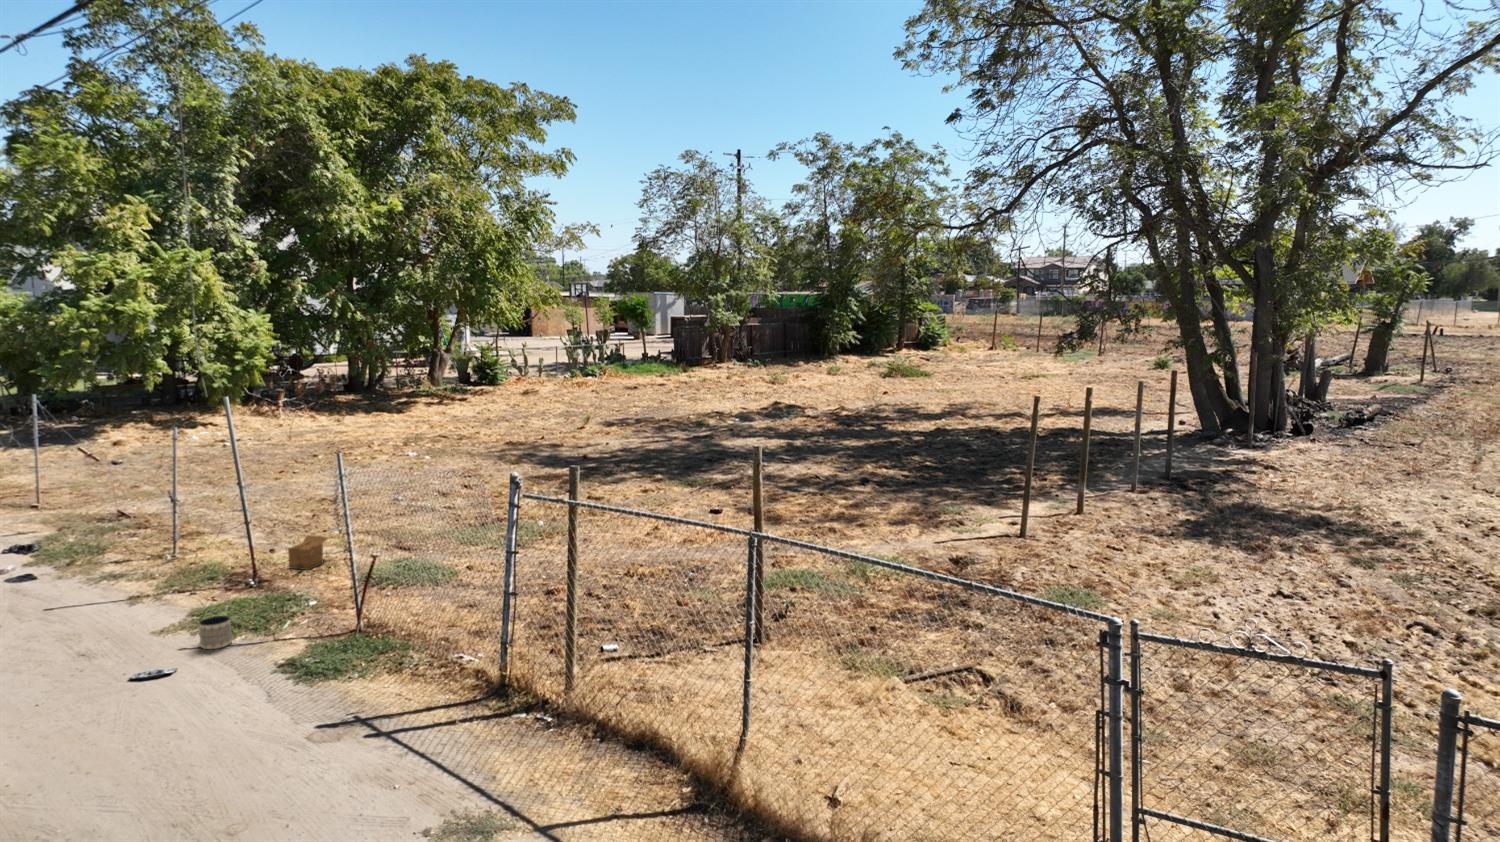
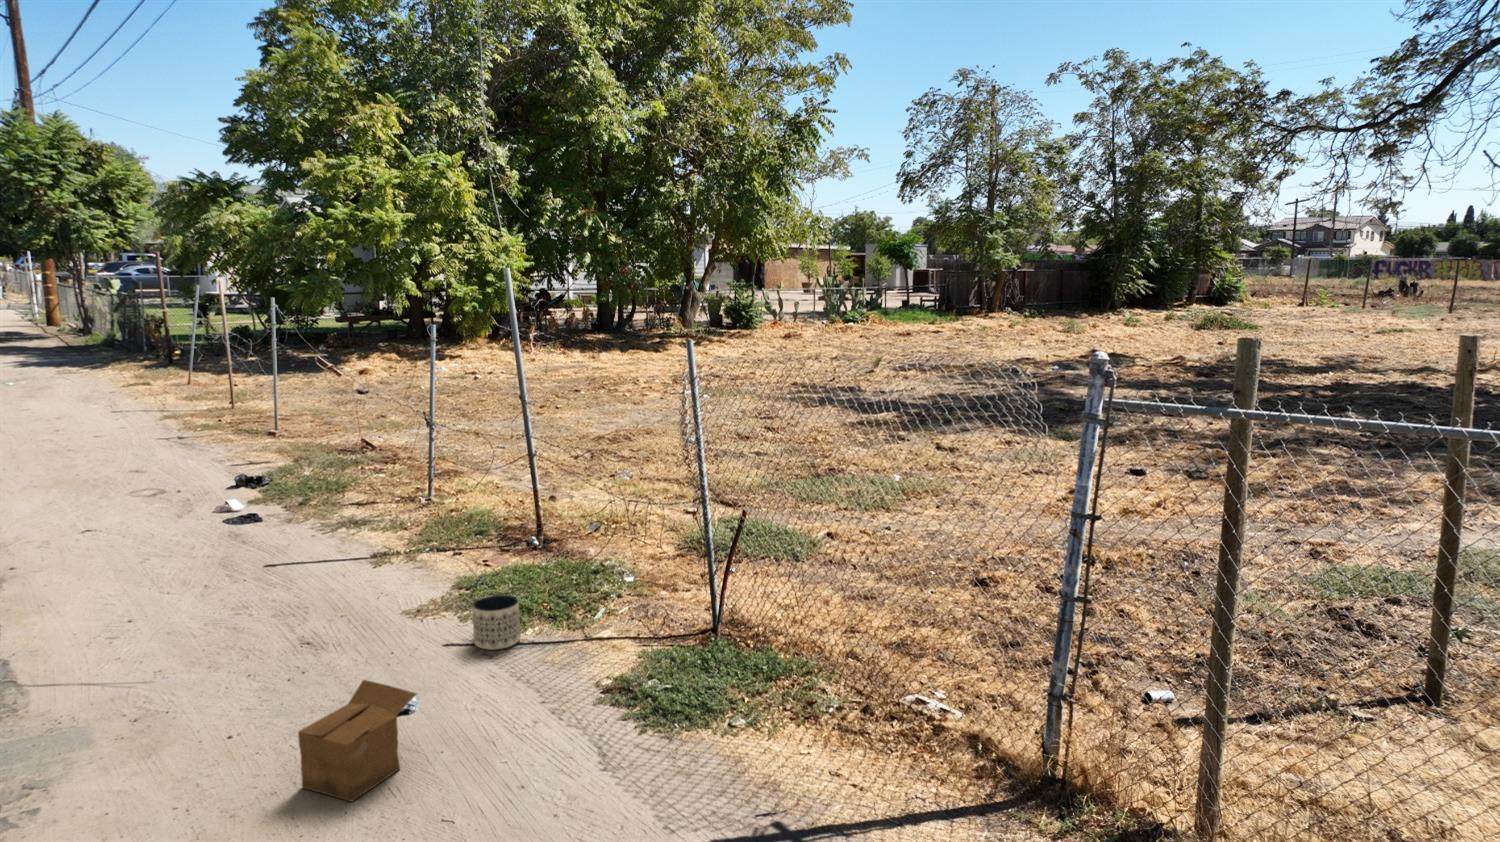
cardboard box: present [288,535,327,570] -> present [298,680,417,802]

